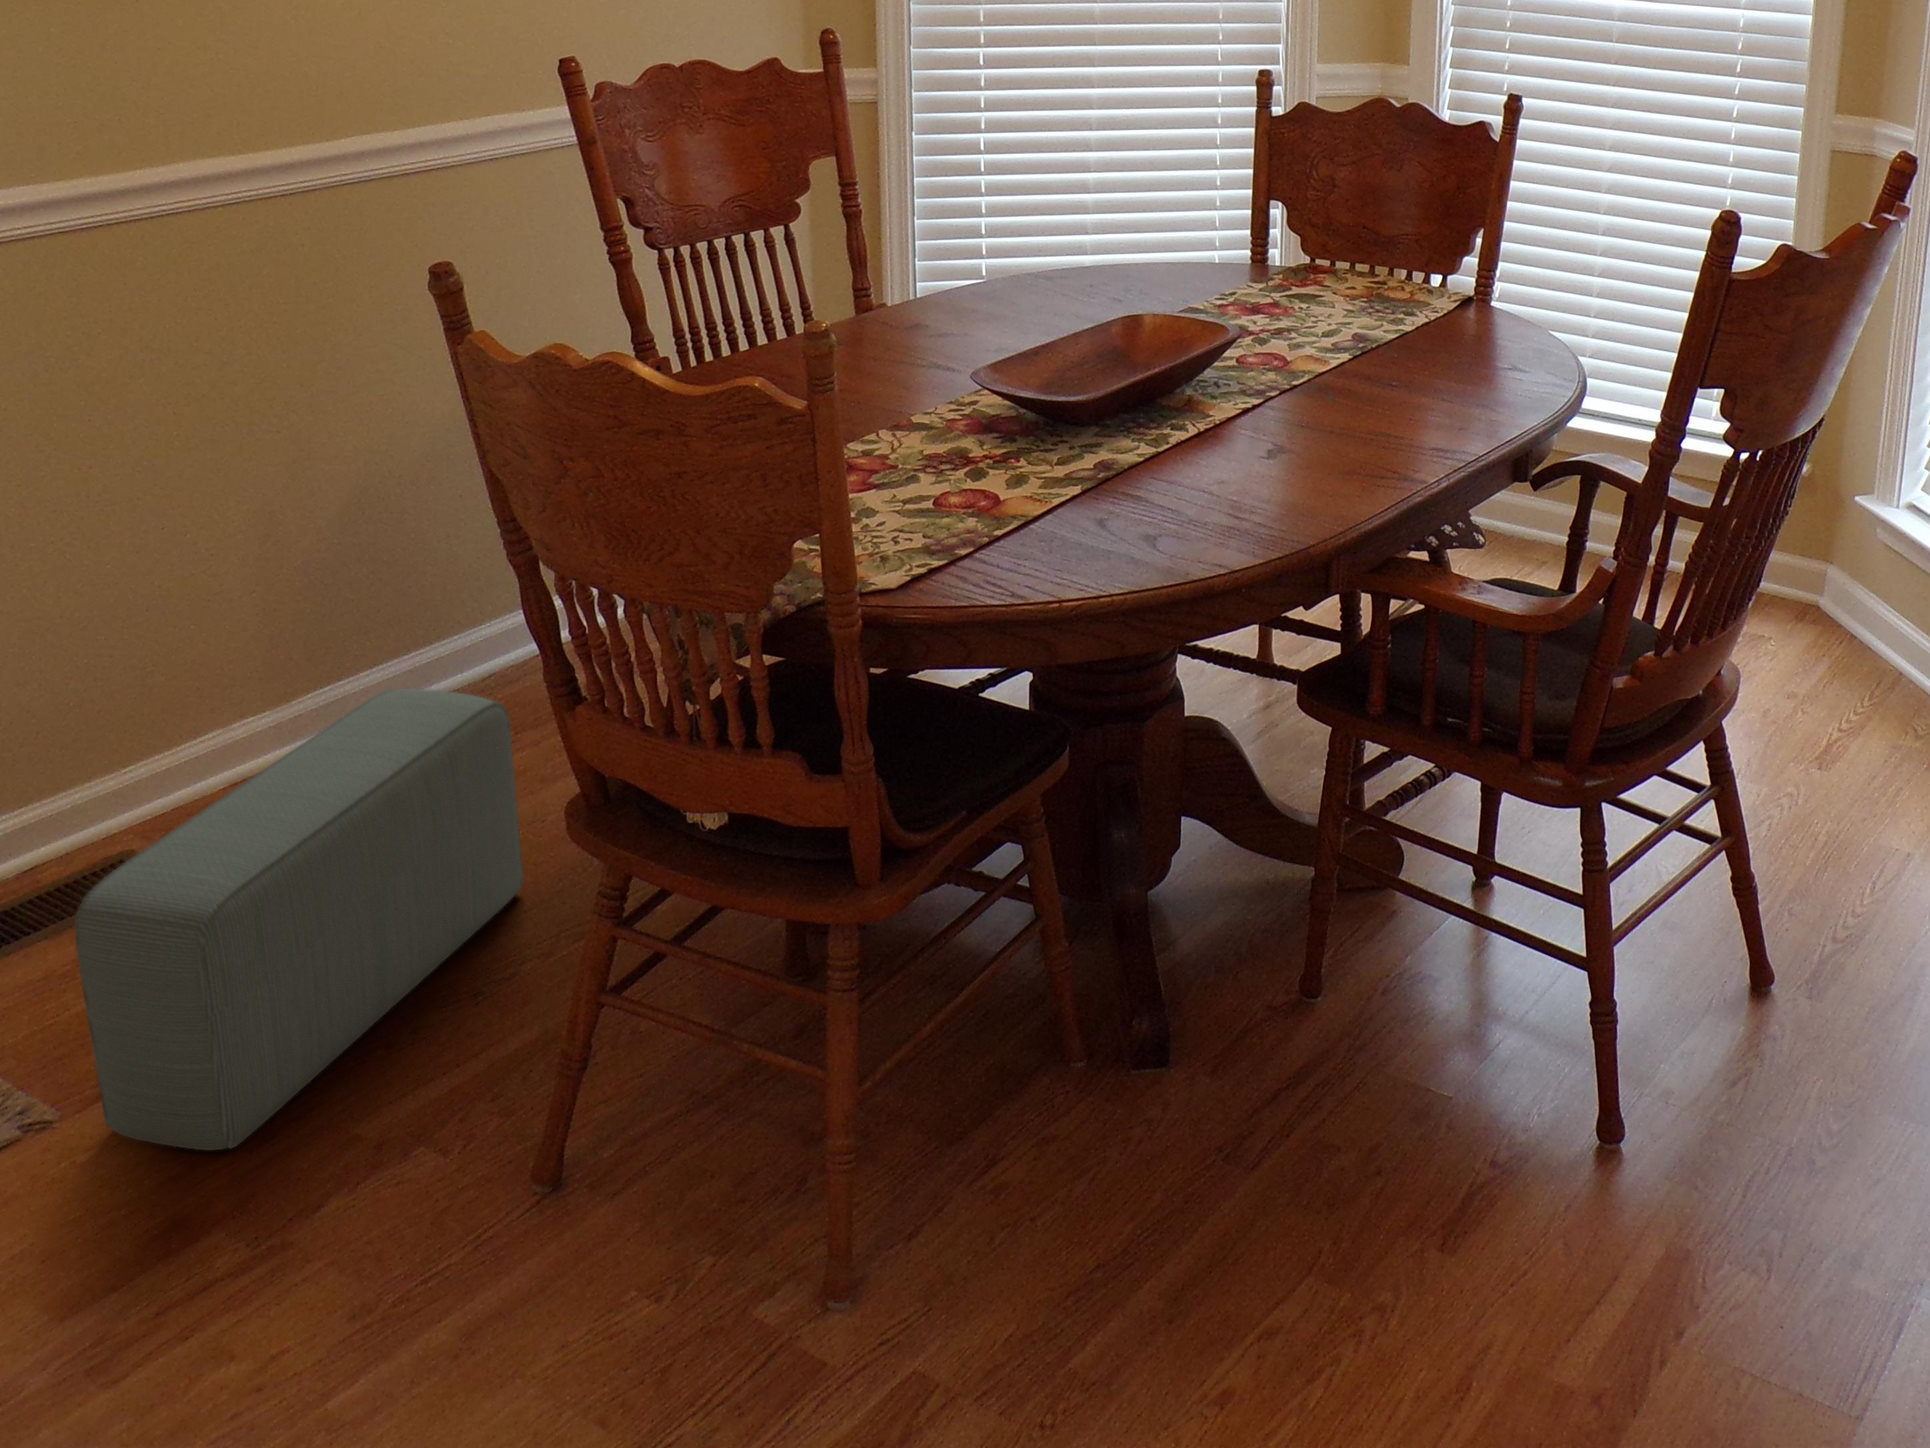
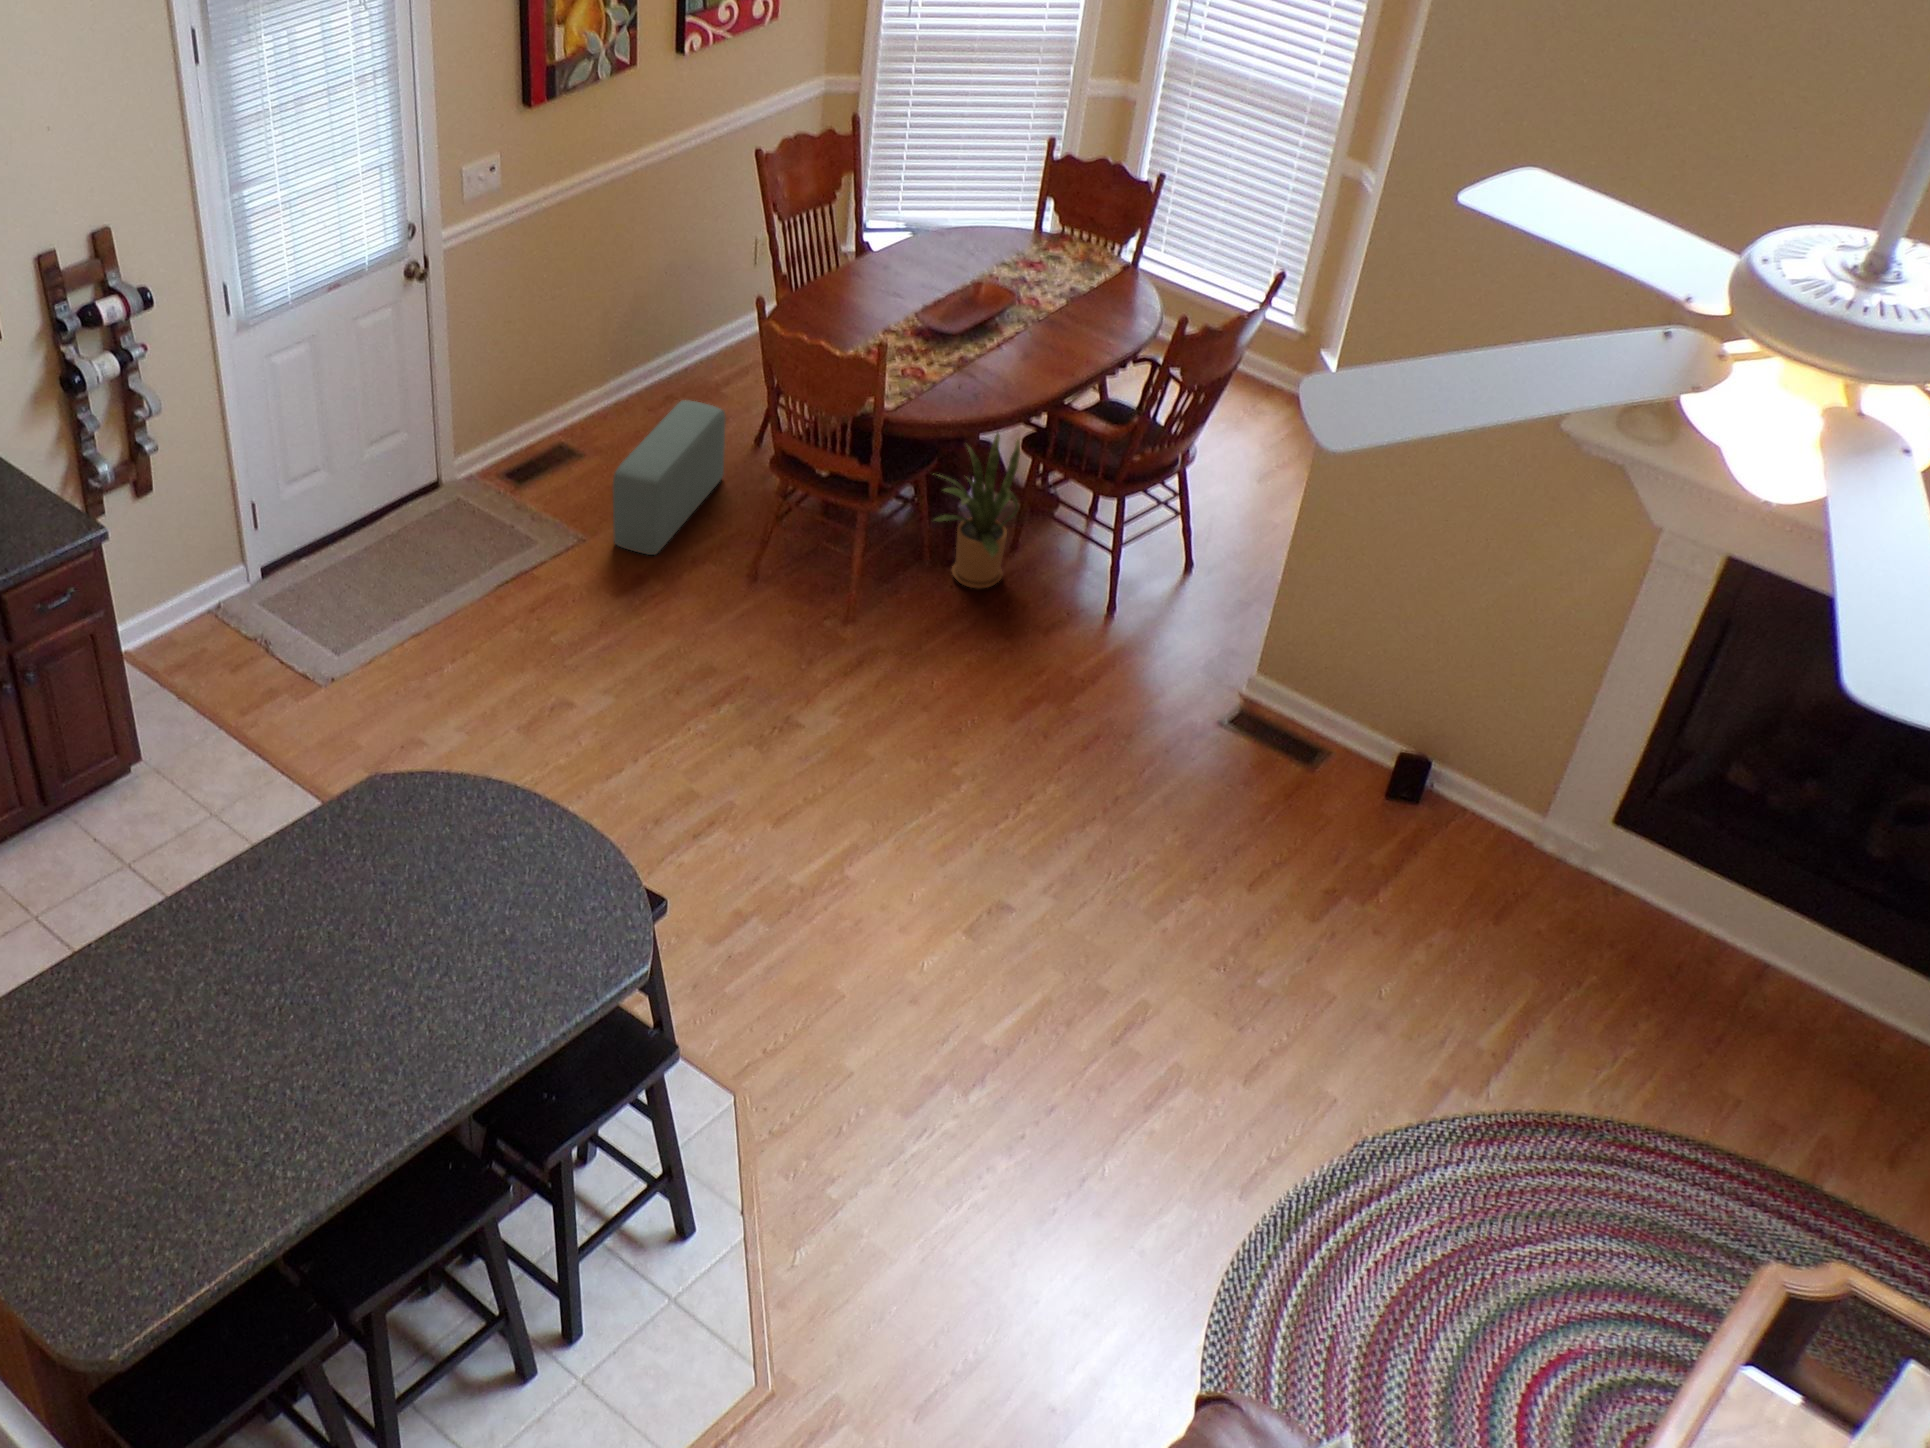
house plant: none [1046,654,1316,1125] -> present [935,433,1020,589]

